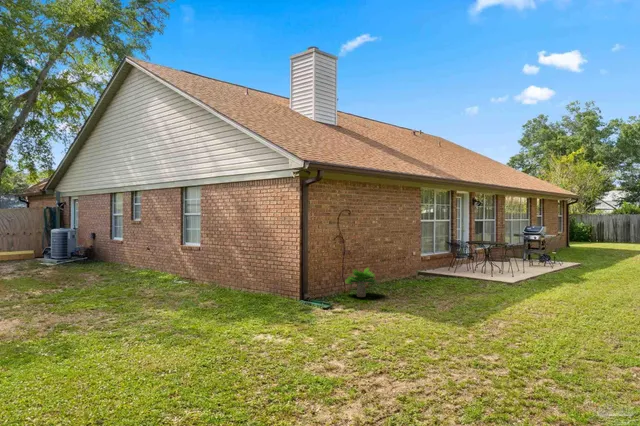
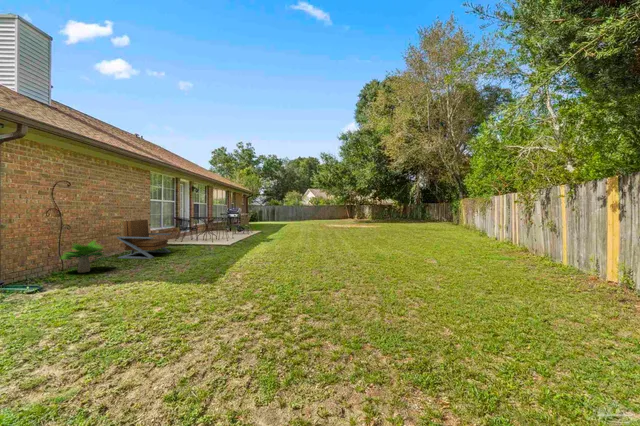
lounge chair: none [388,246,440,291] -> present [117,220,171,259]

